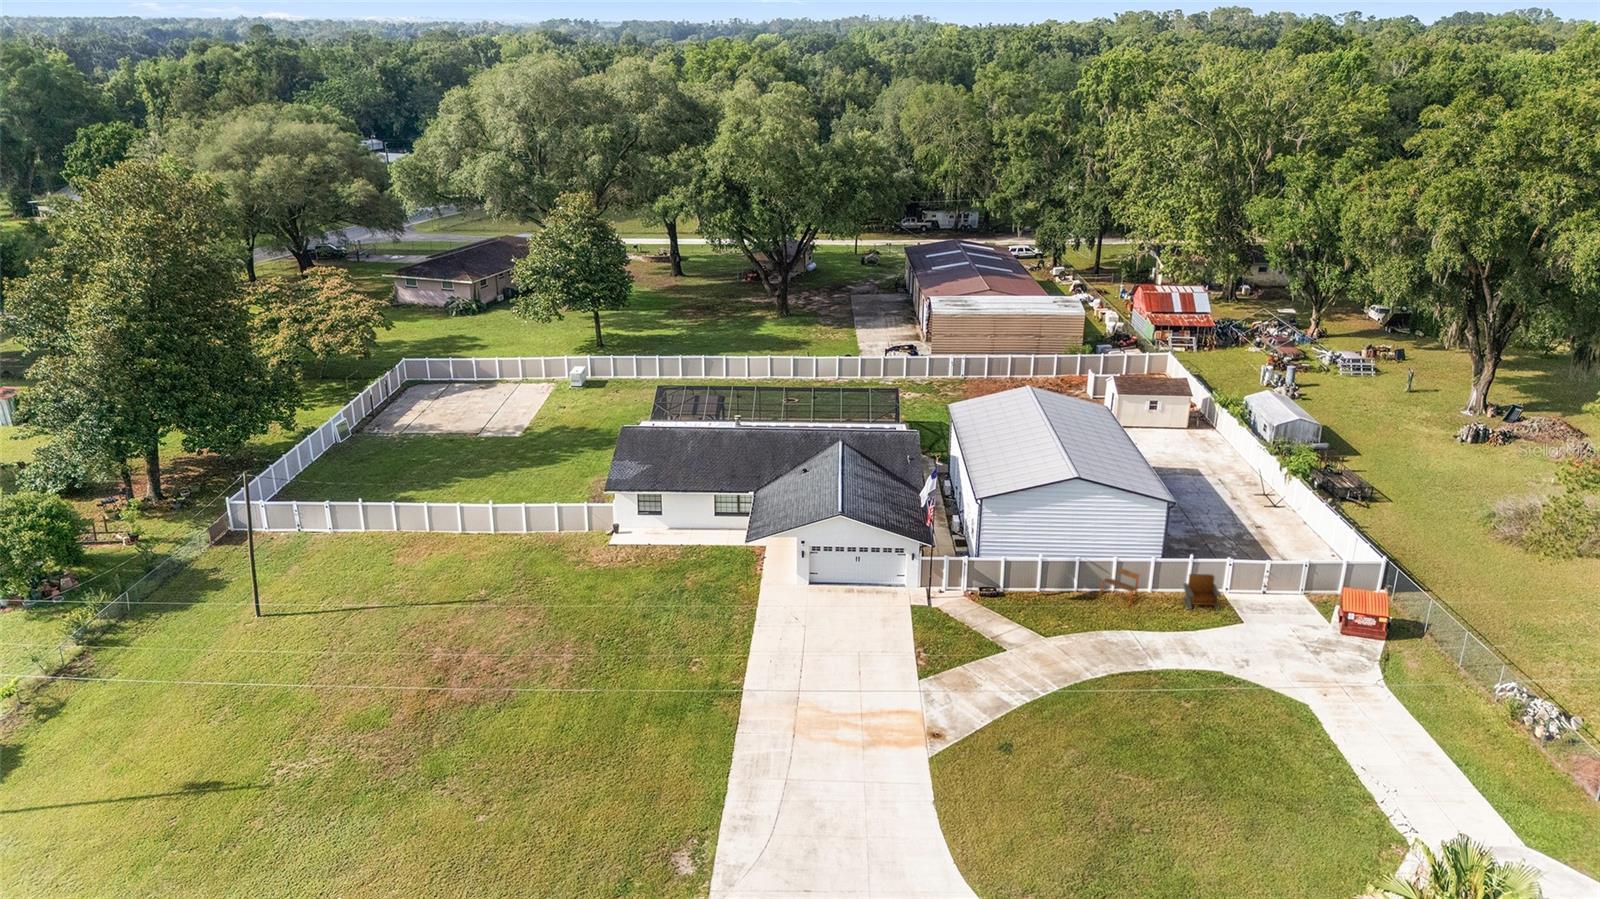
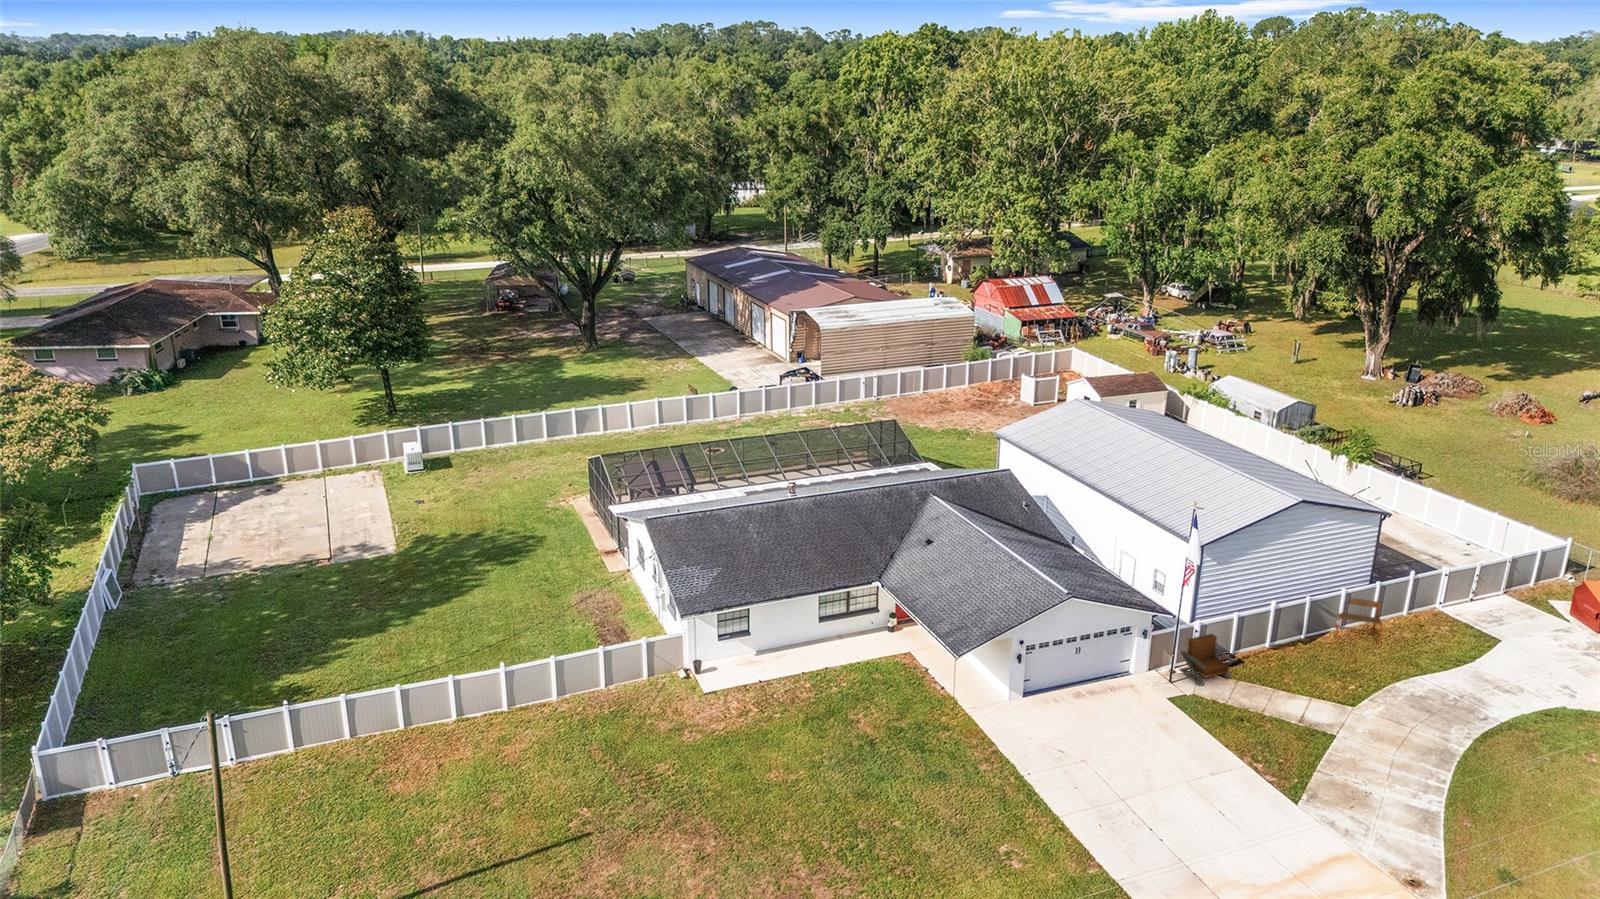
lounge chair: present [1183,574,1222,611] -> present [1179,634,1234,686]

